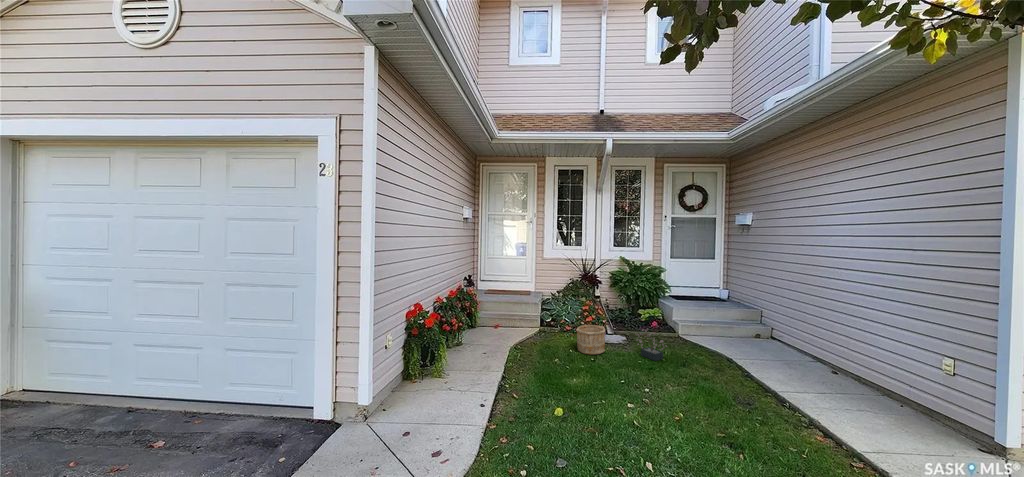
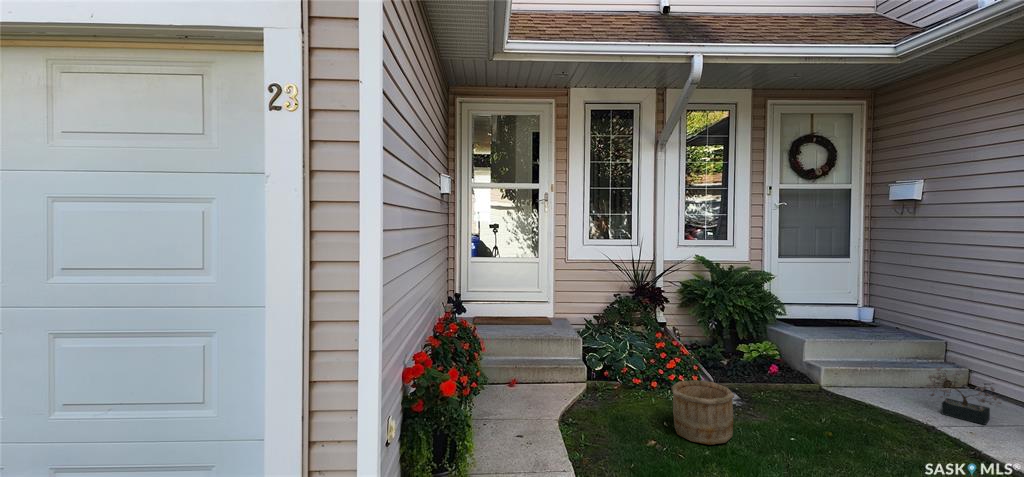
decorative plant: present [638,329,663,361] -> present [927,367,1002,425]

